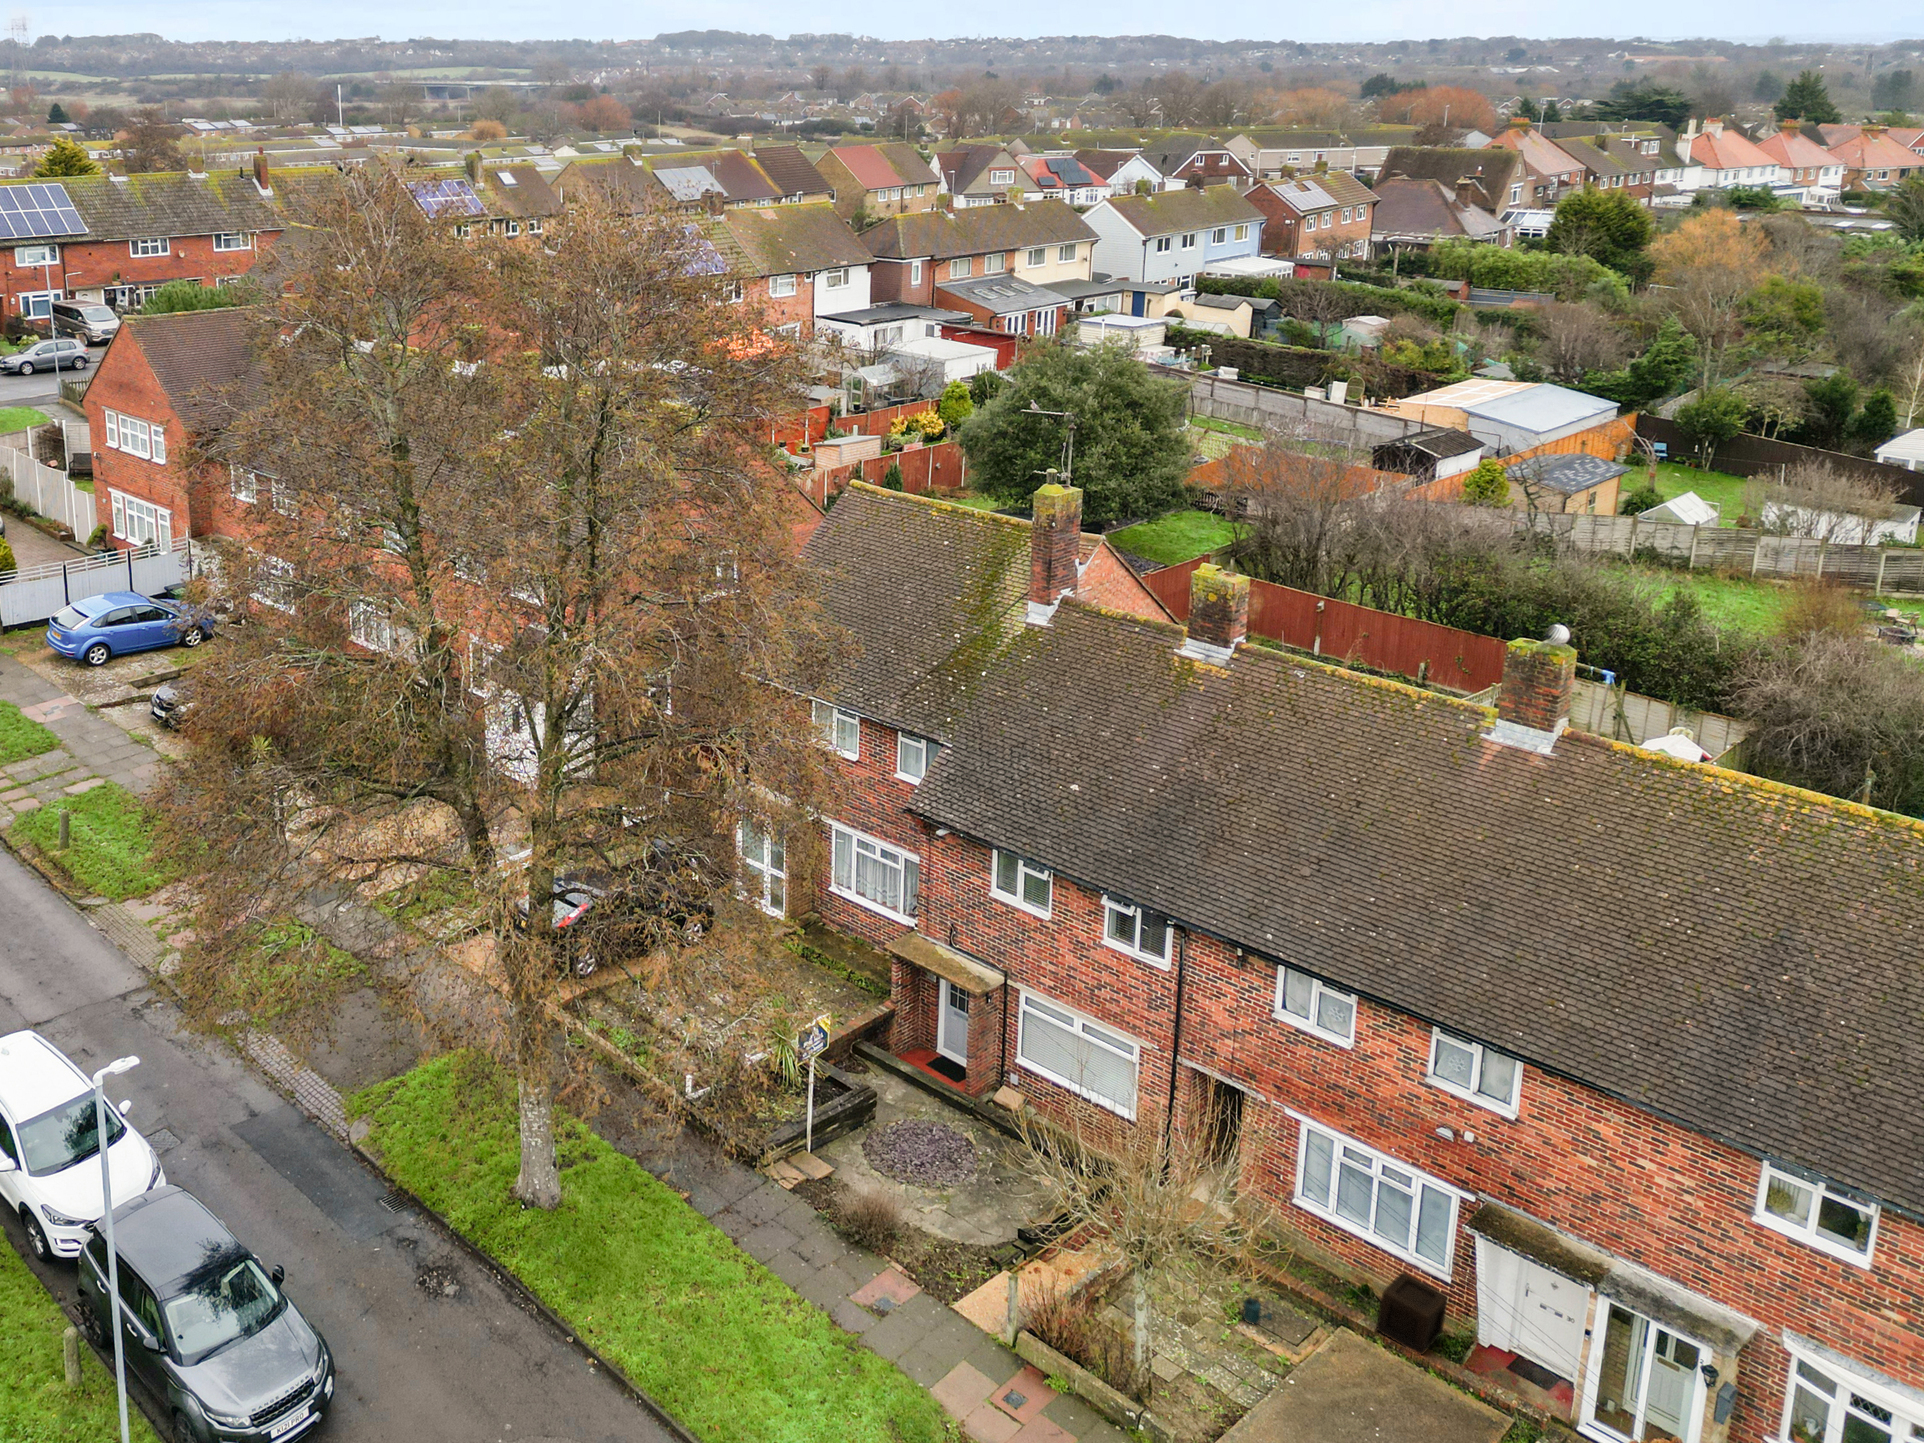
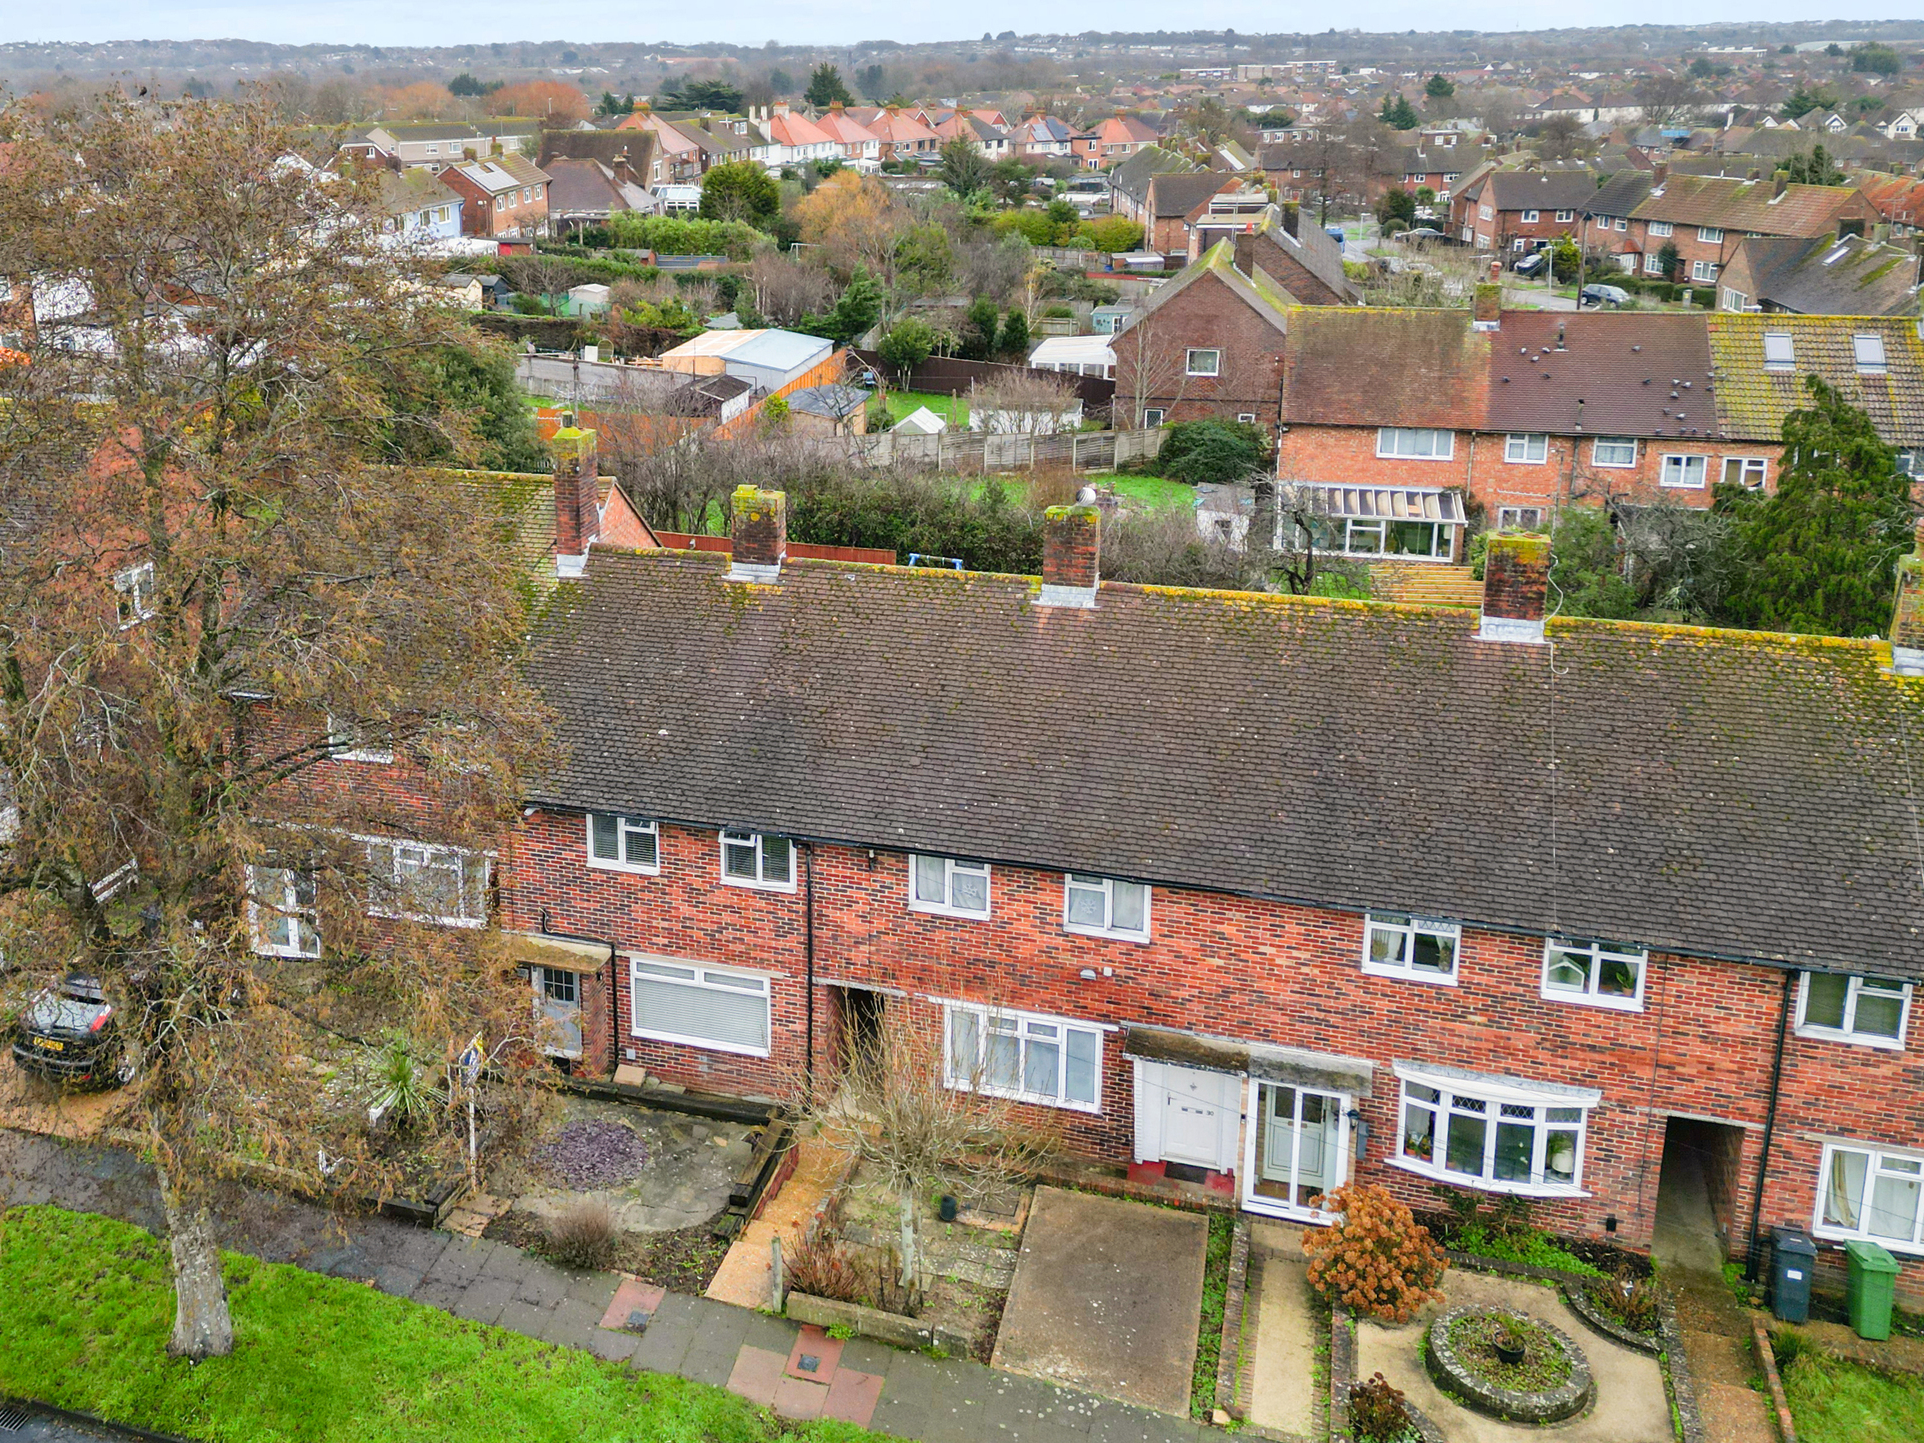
wooden crate: present [1377,1272,1448,1355] -> none [1053,1121,1106,1196]

